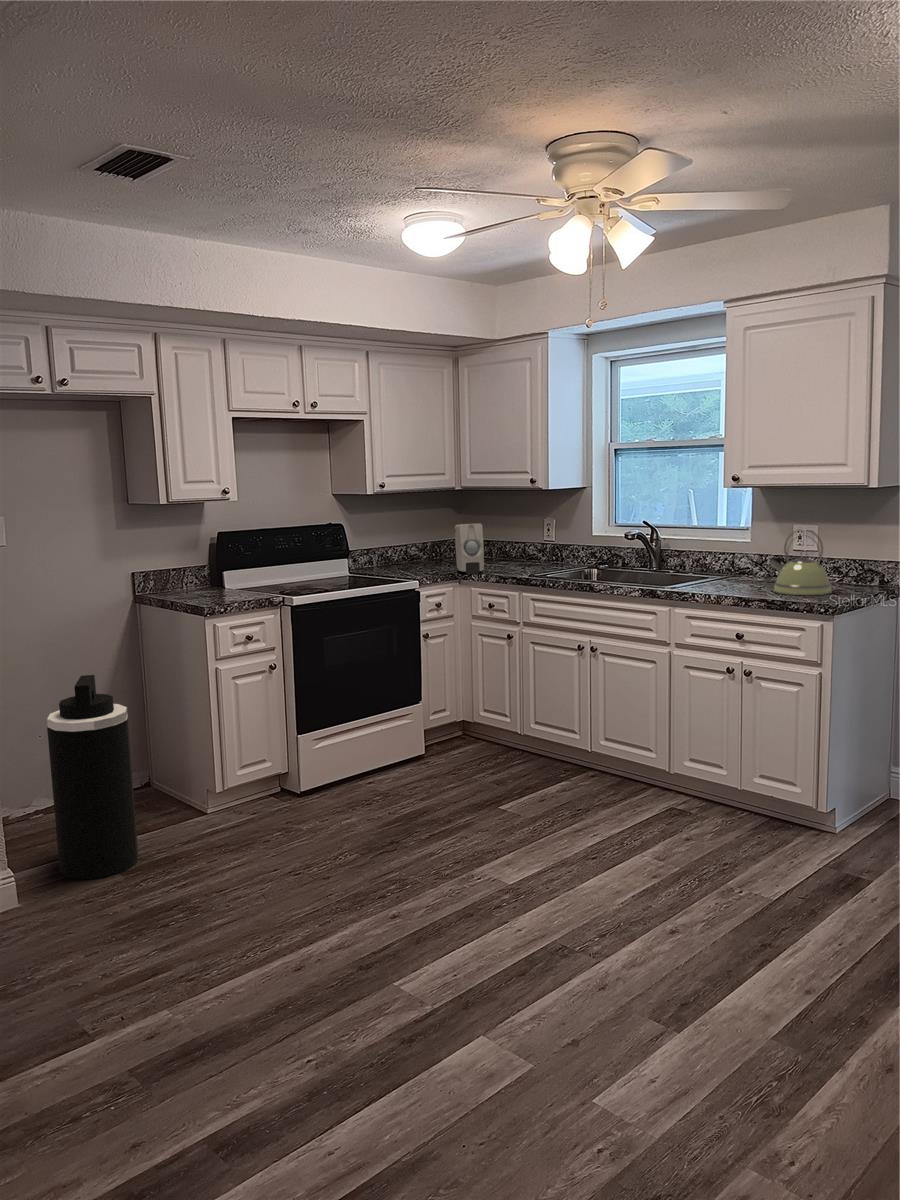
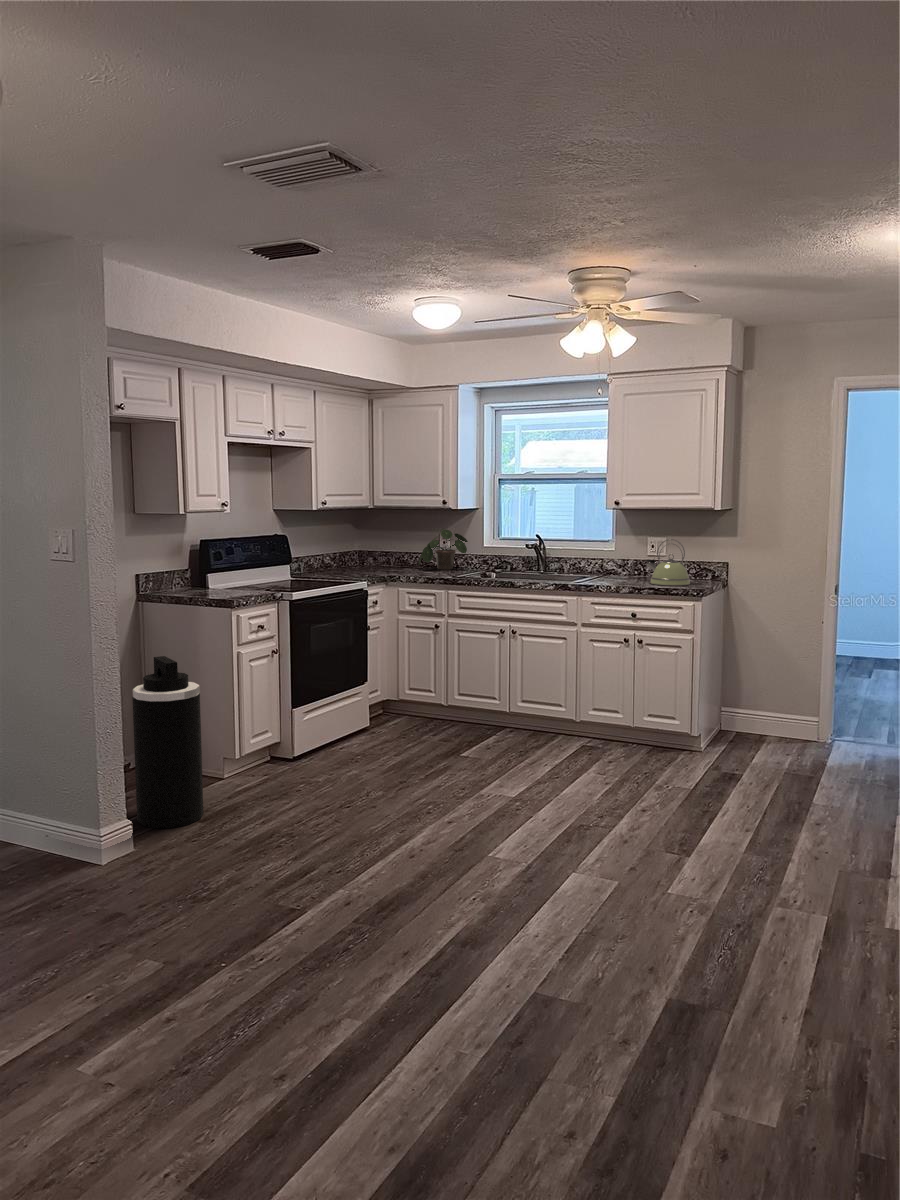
potted plant: none [519,514,581,563] -> present [419,529,468,570]
soap dispenser: present [455,524,484,574] -> none [380,536,408,577]

